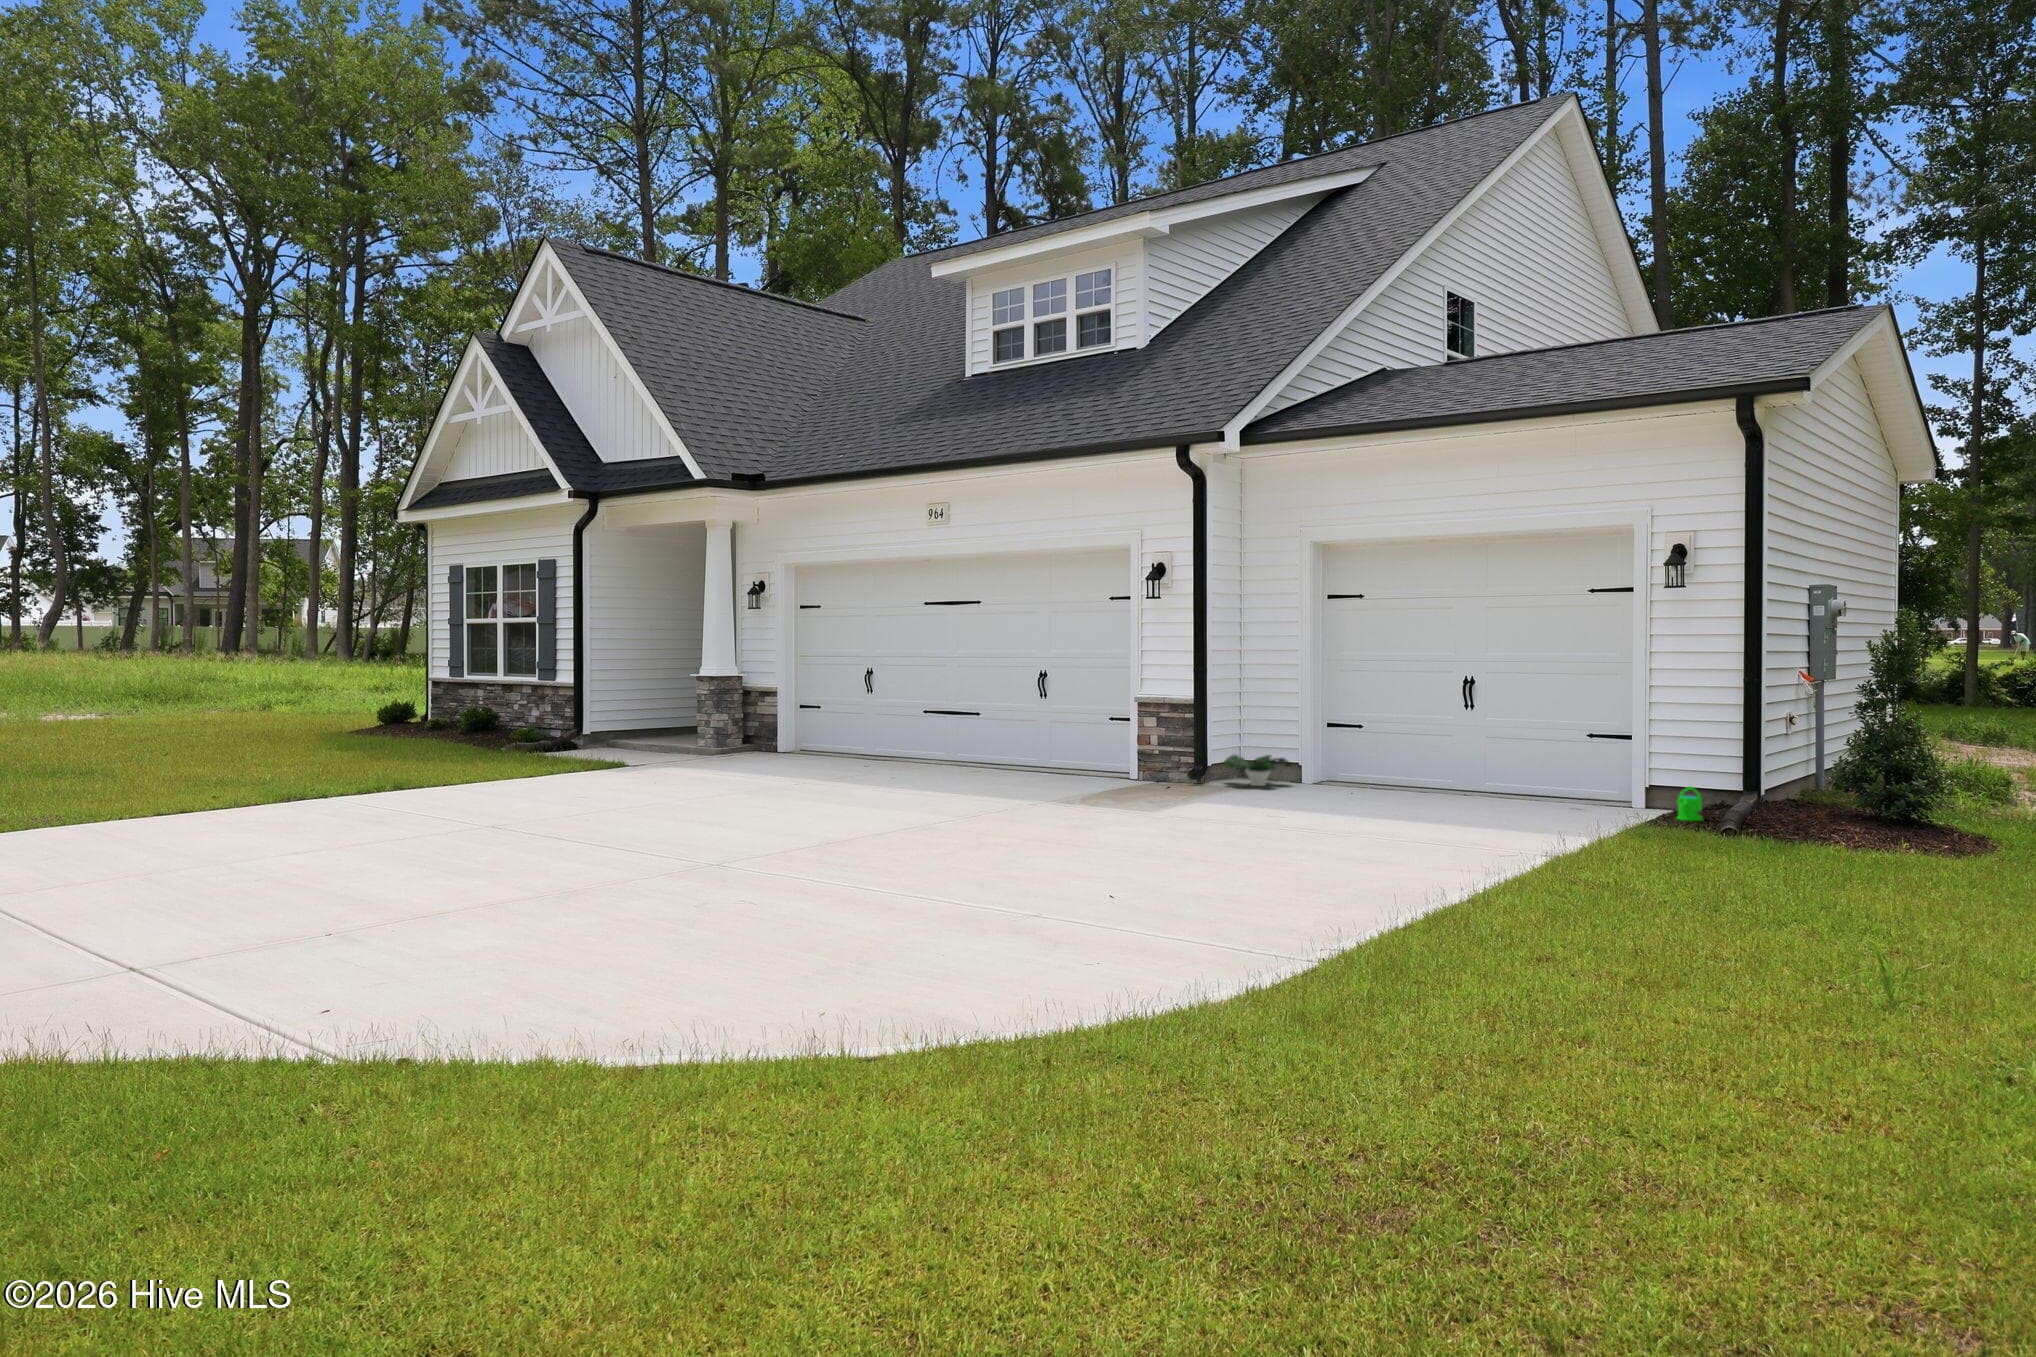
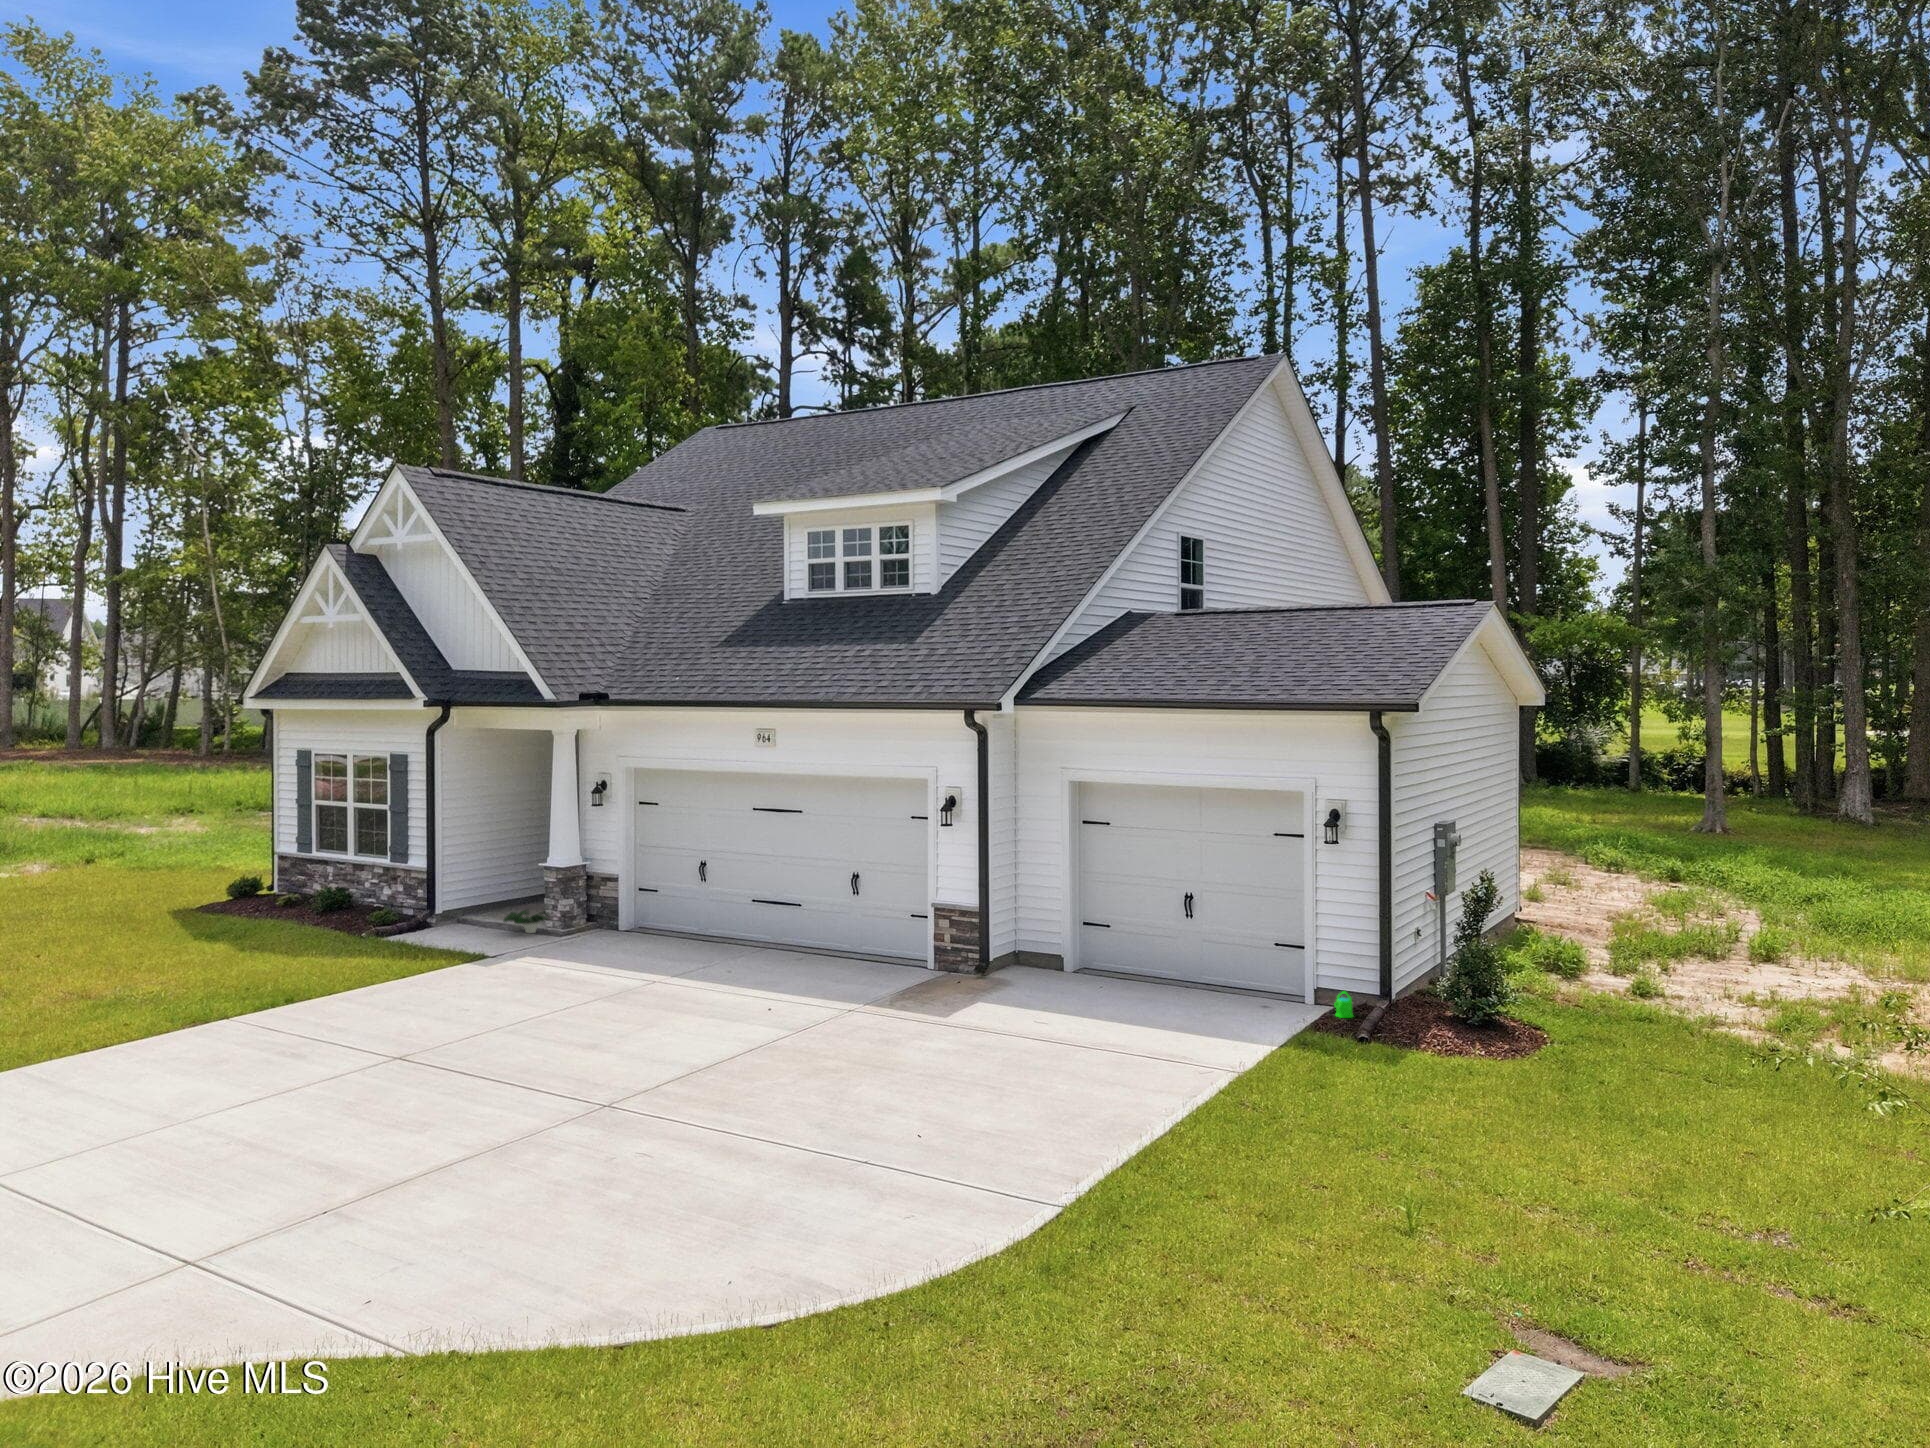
potted plant: present [1224,754,1291,786] -> present [504,910,549,933]

